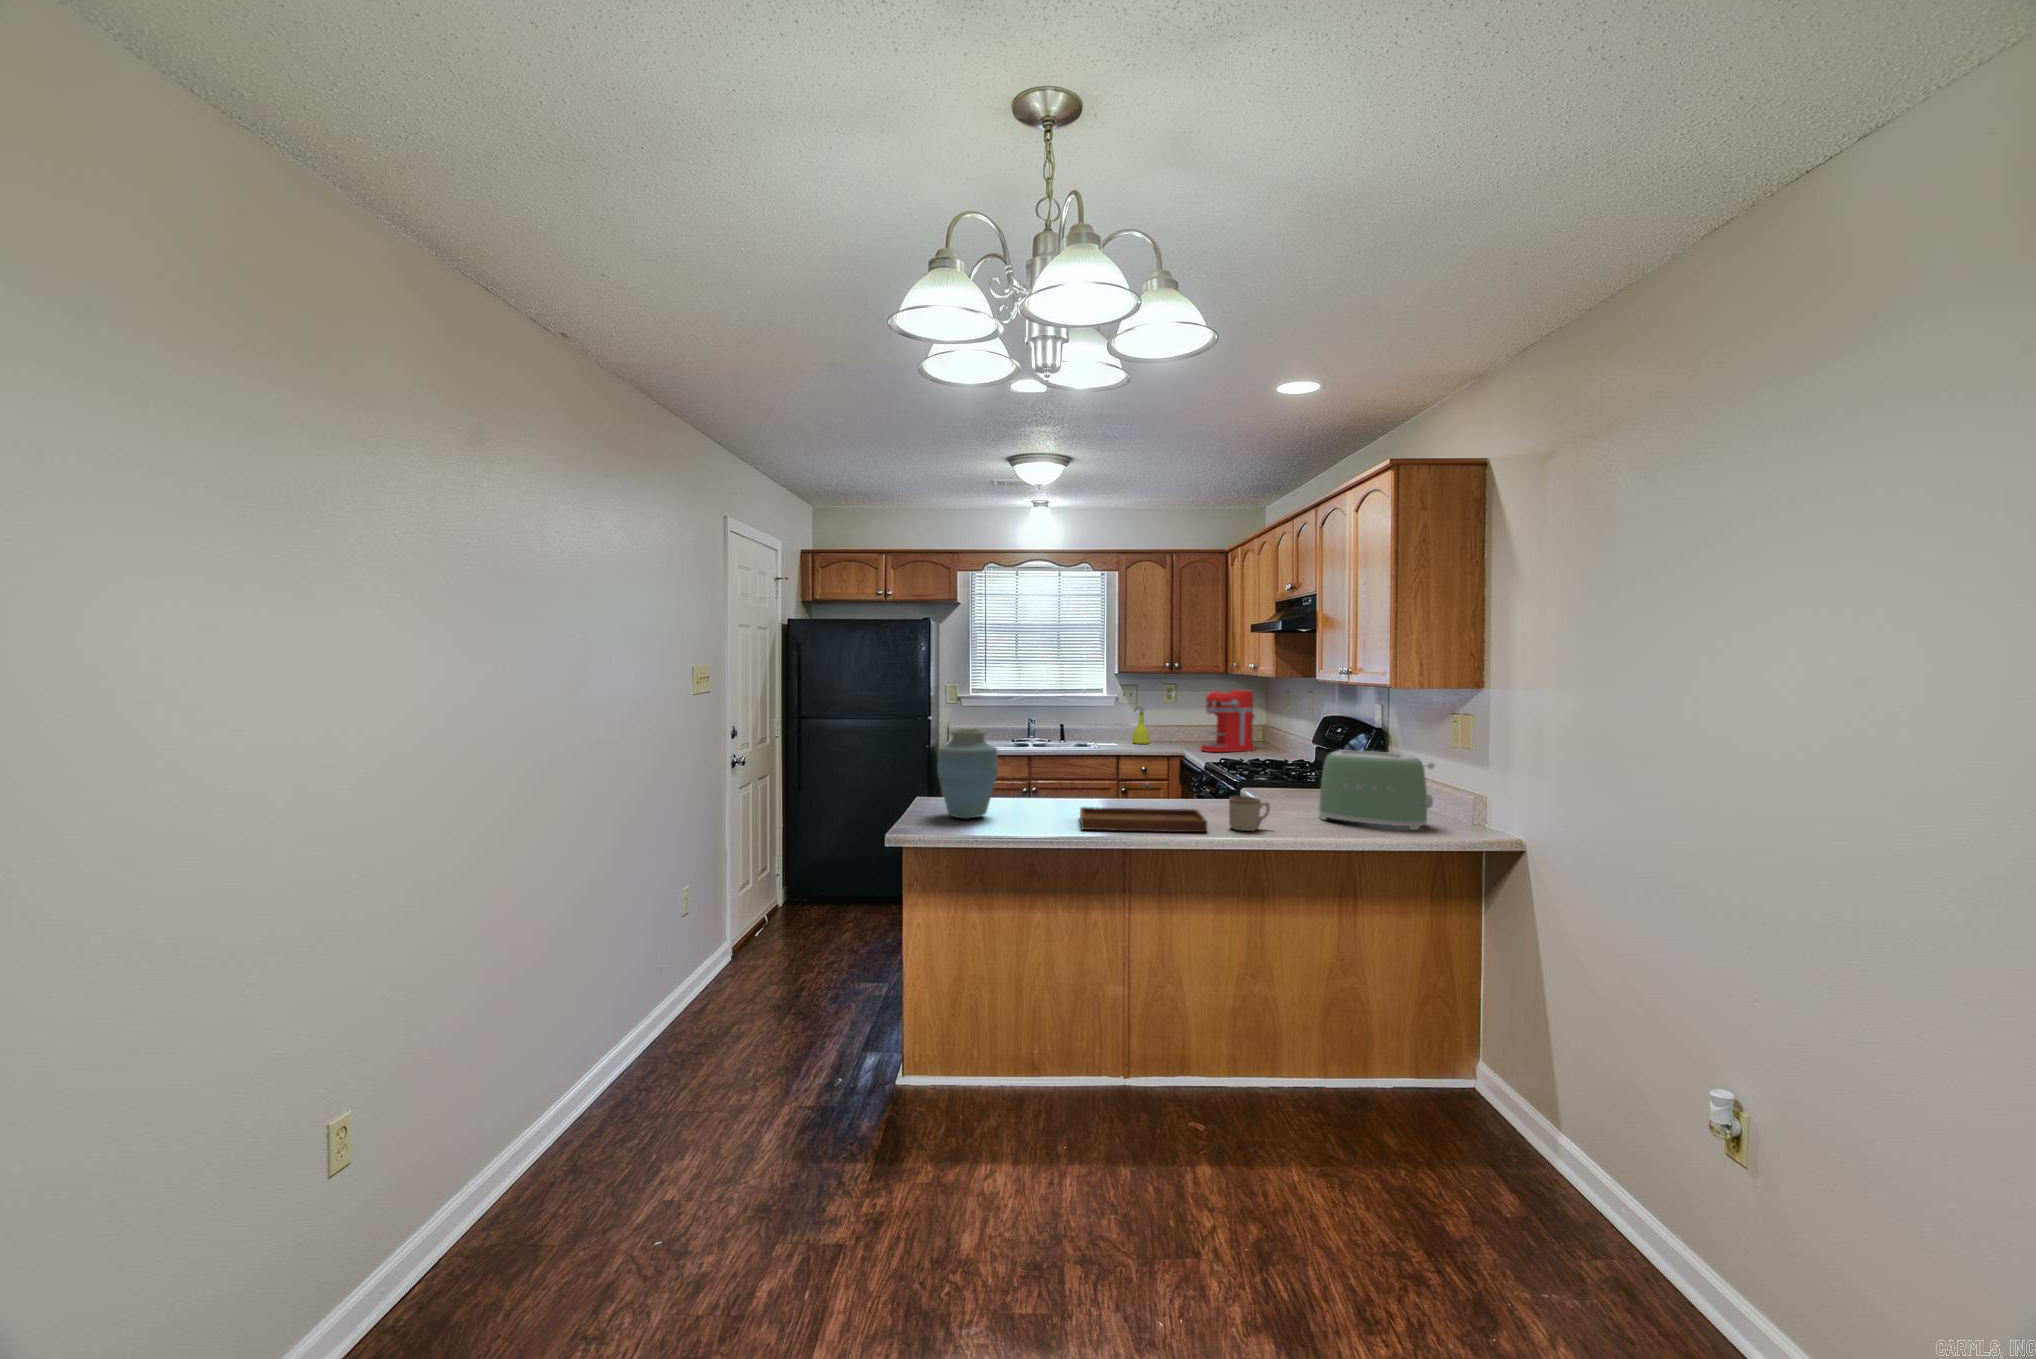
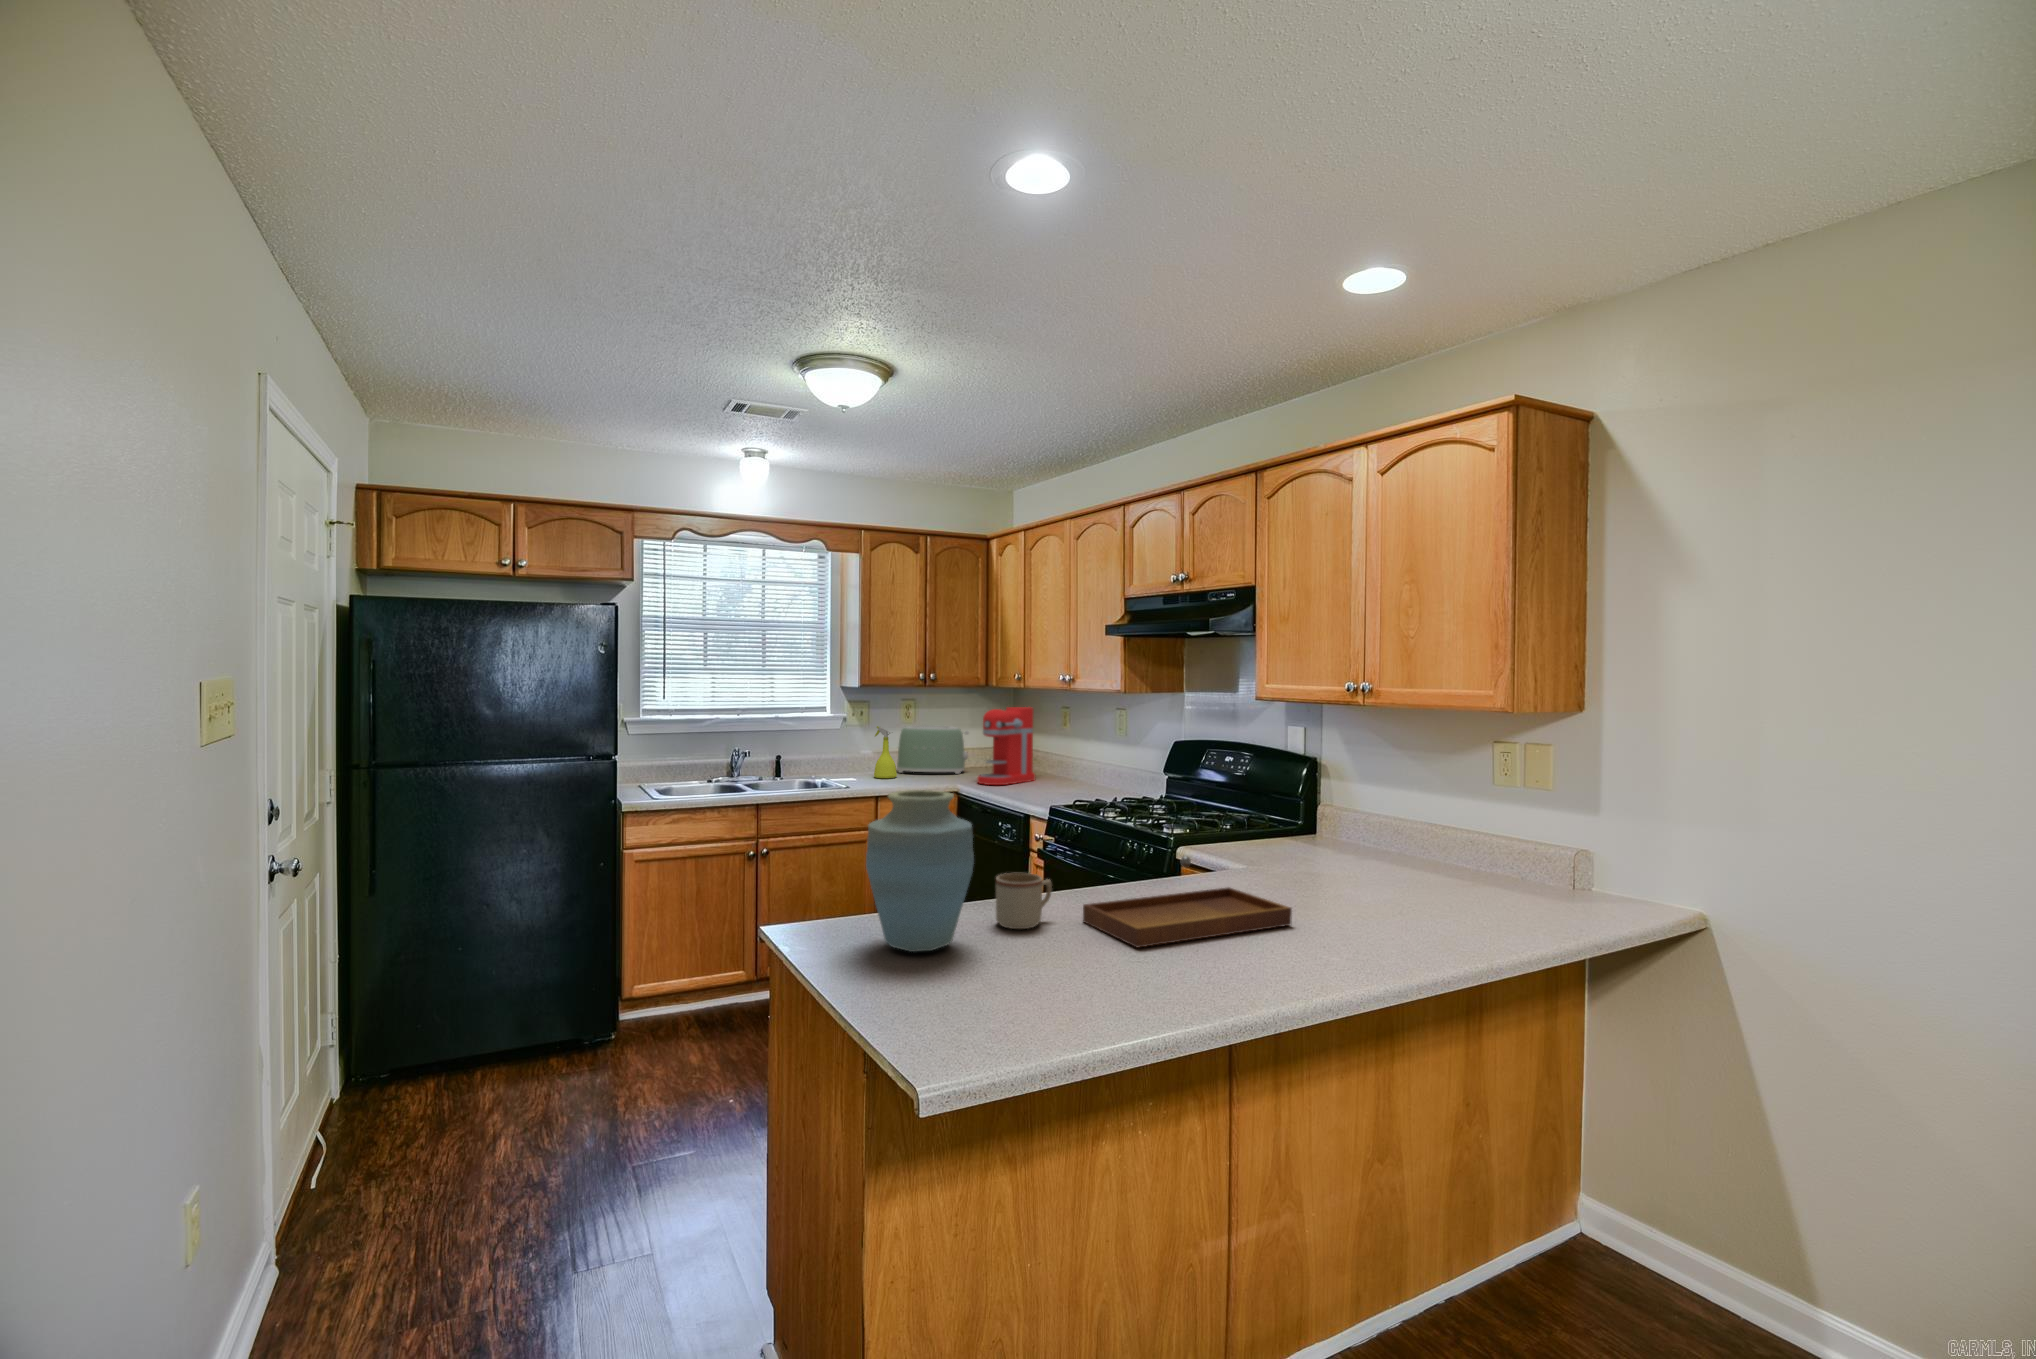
toaster: present [1319,751,1434,830] -> present [897,725,969,774]
mug: present [1229,796,1270,831] -> present [996,873,1052,929]

